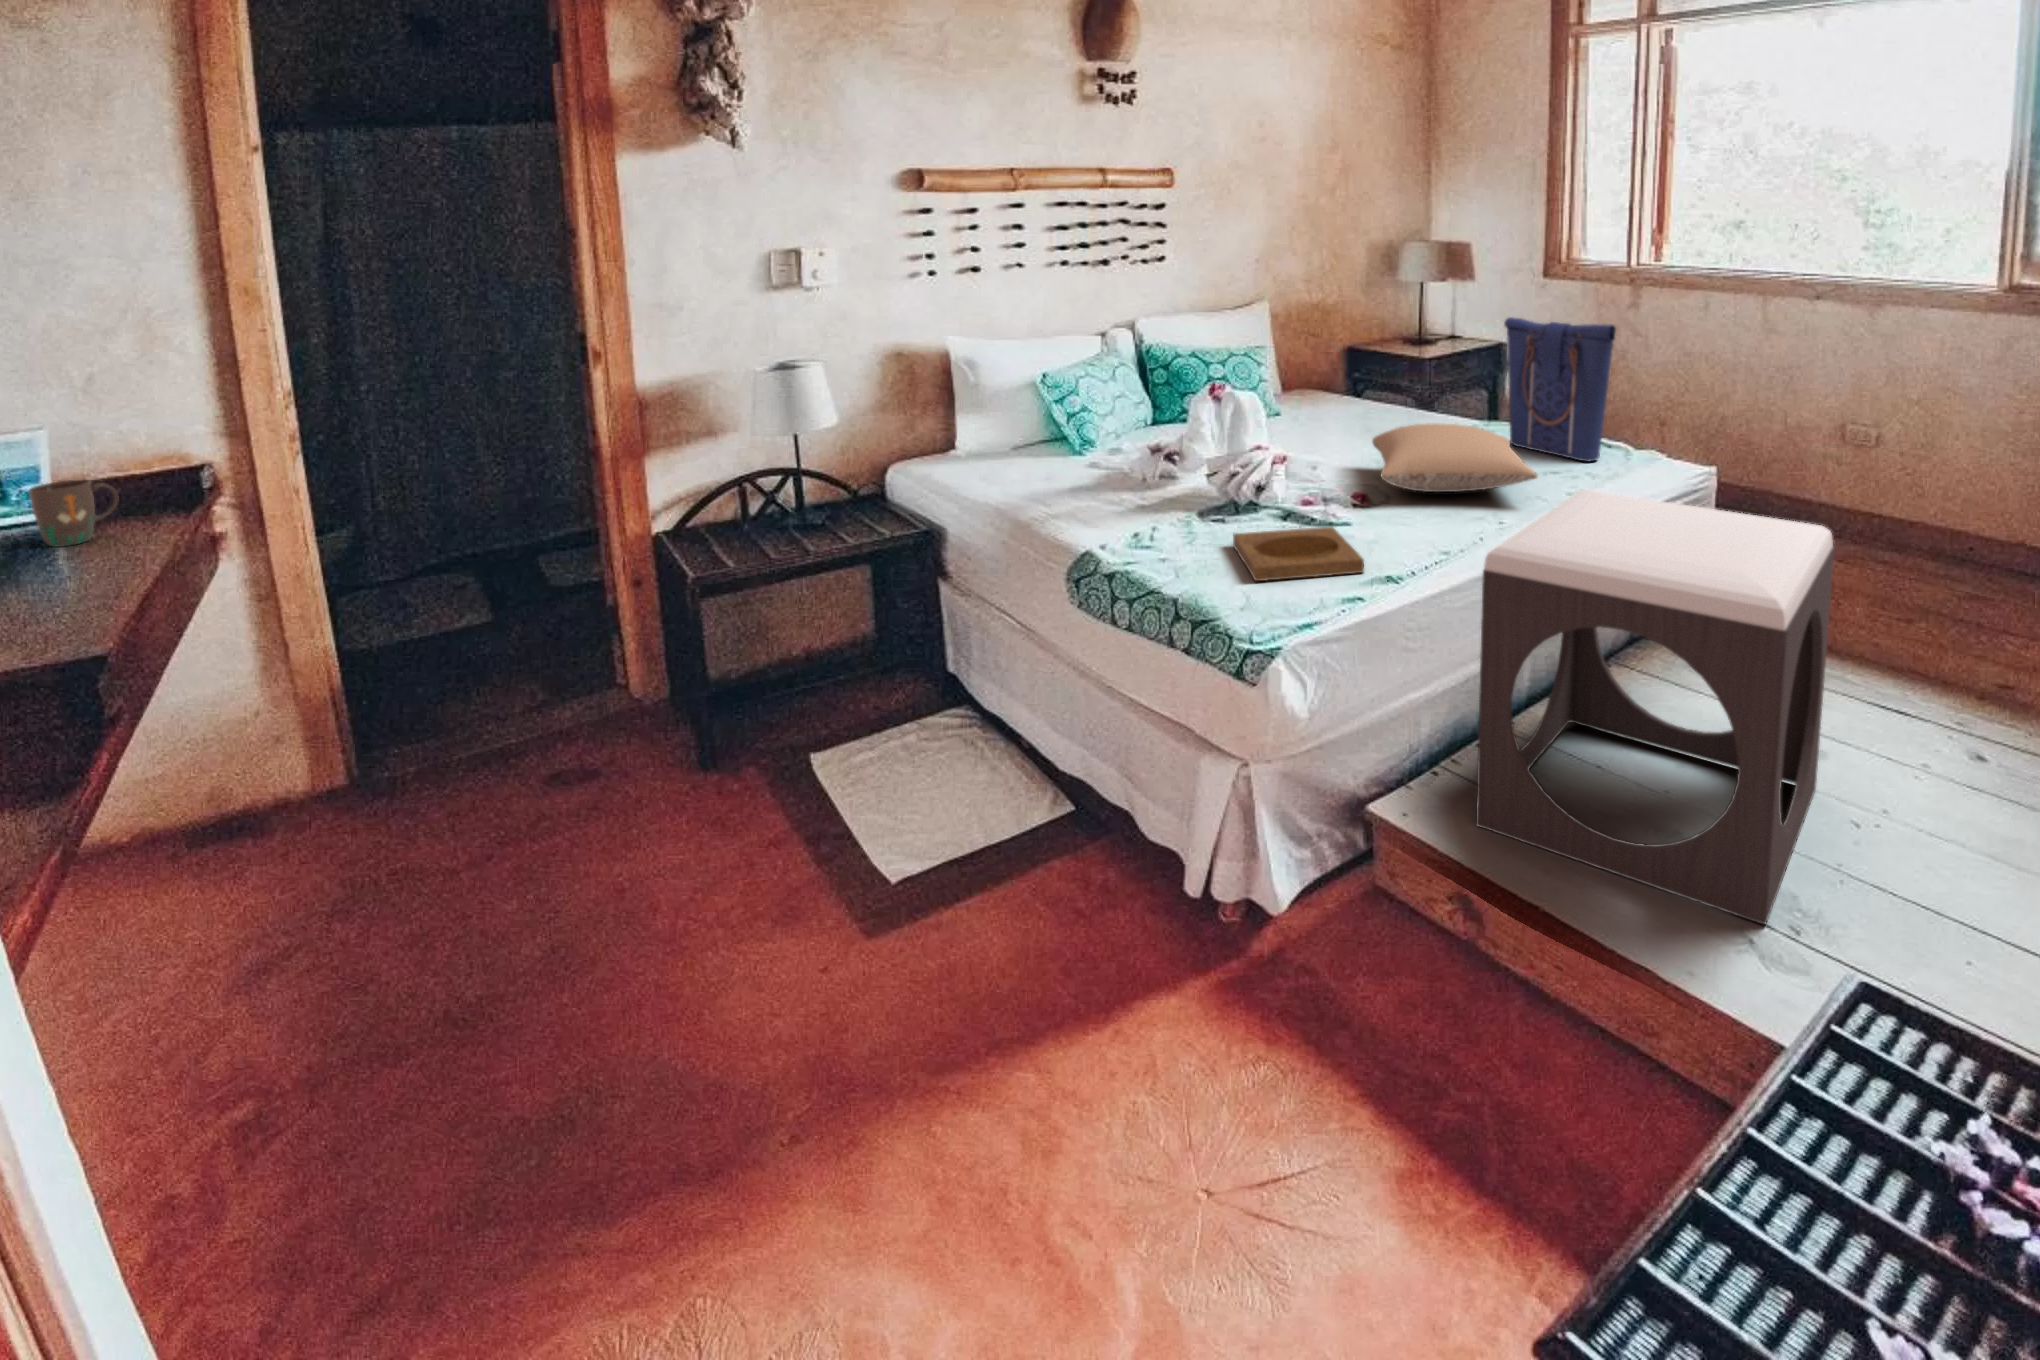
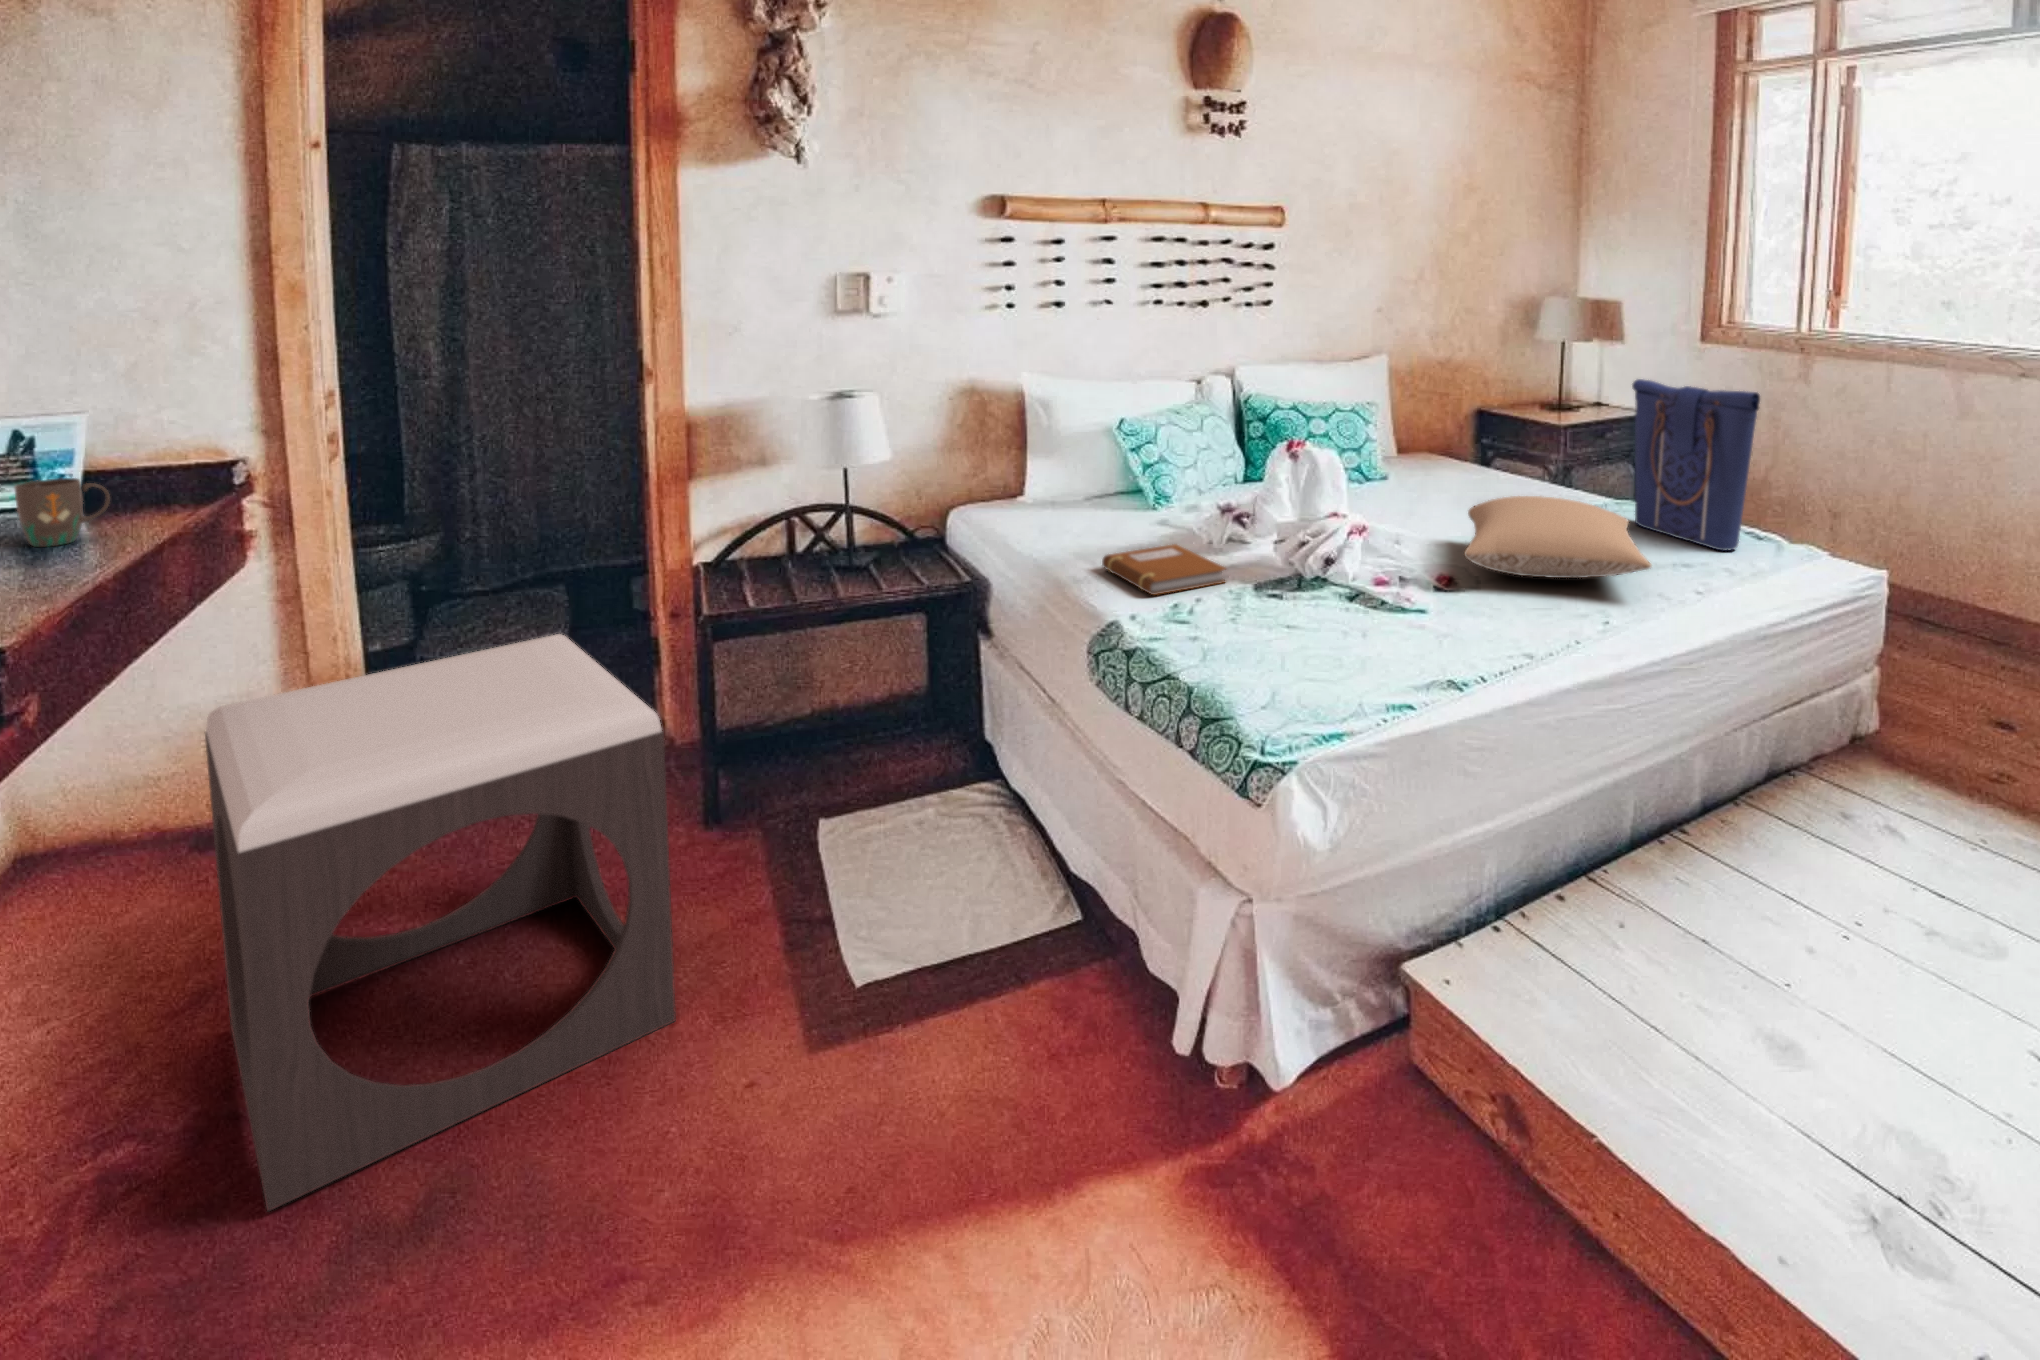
notebook: none [1059,484,1174,528] -> present [1102,544,1226,595]
footstool: present [1476,490,1835,925] -> present [205,634,676,1211]
tray: present [1233,527,1364,581] -> none [1278,611,1420,673]

